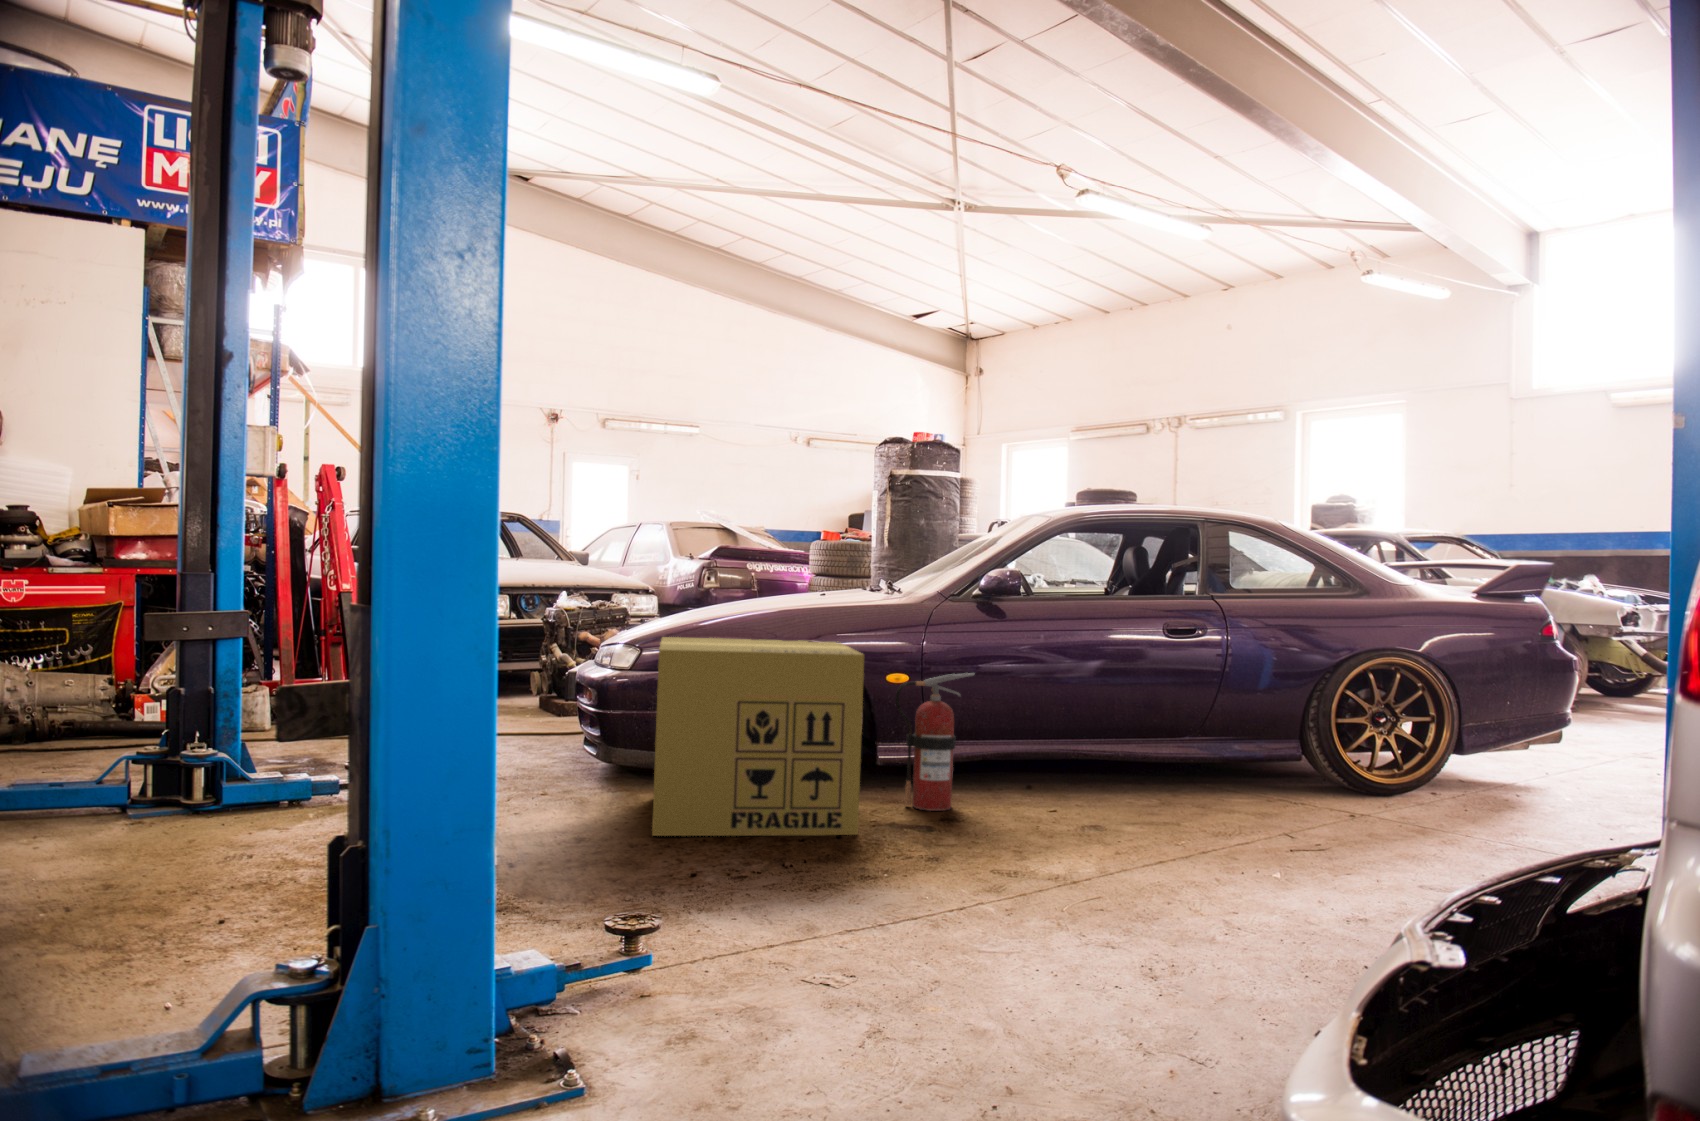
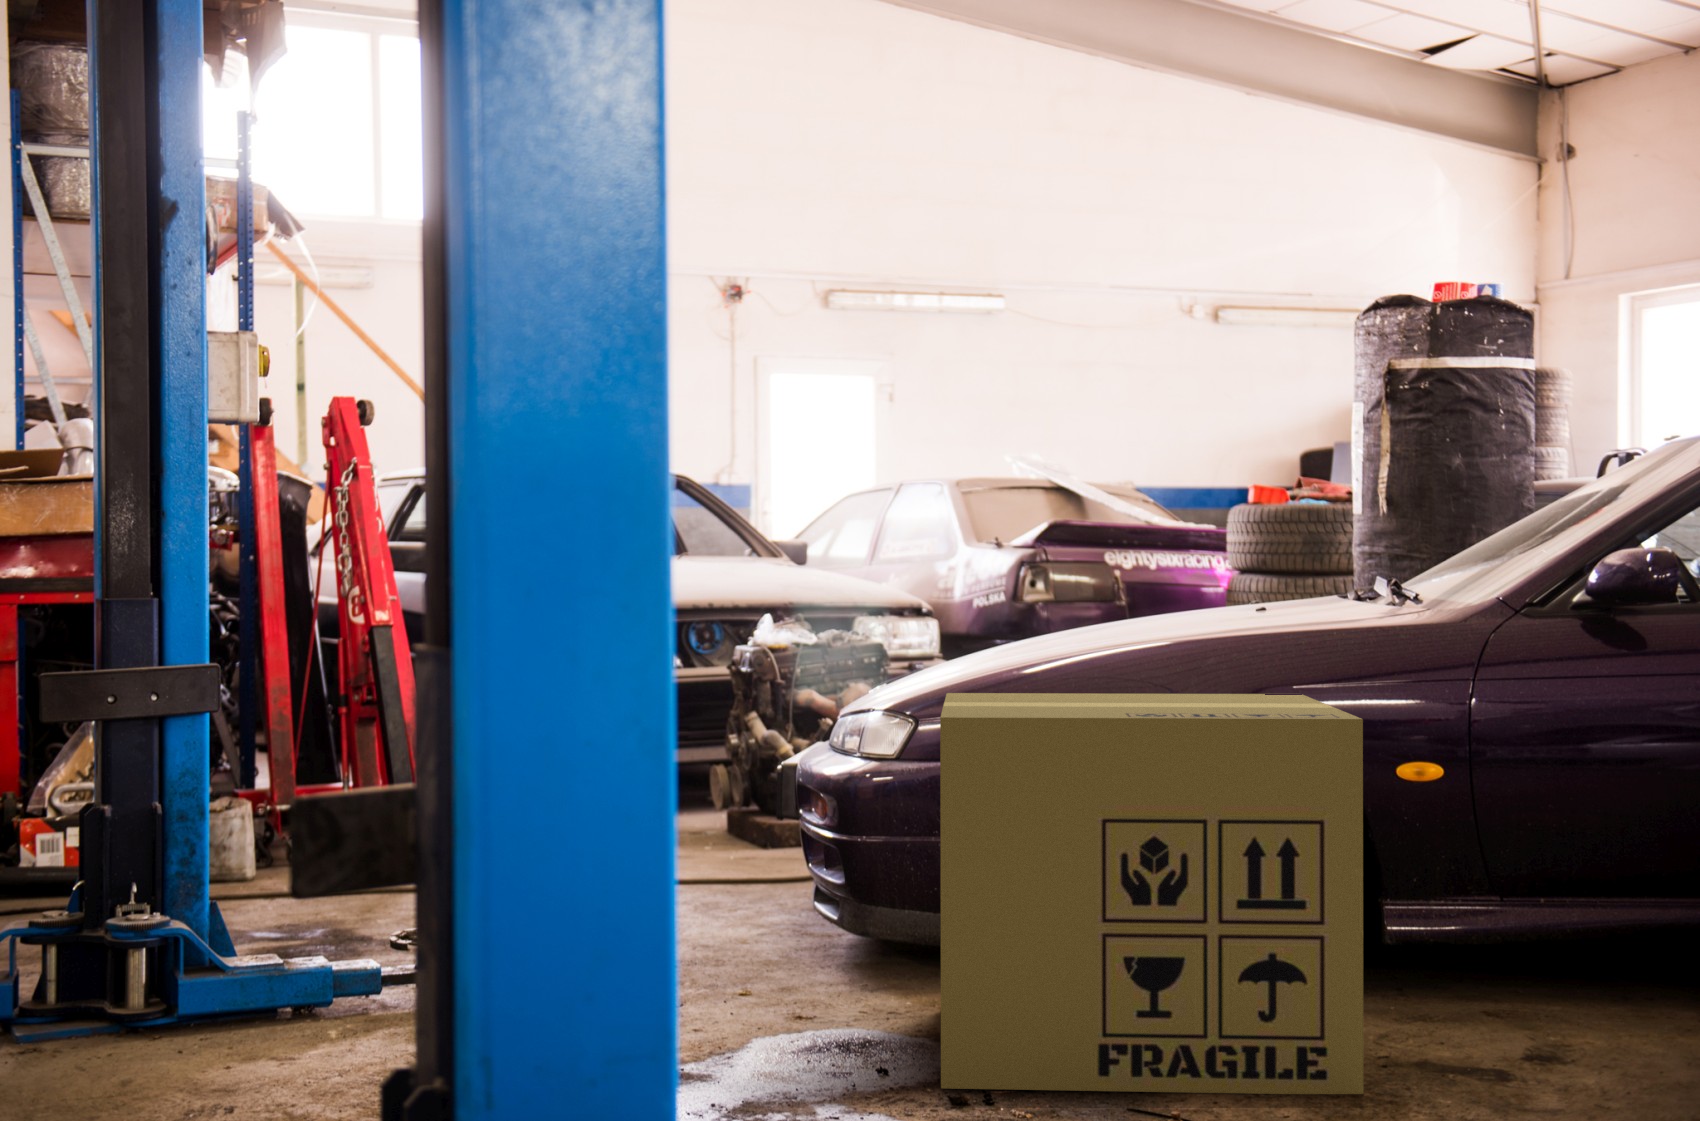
fire extinguisher: present [896,673,974,811] -> none [1429,753,1602,1044]

